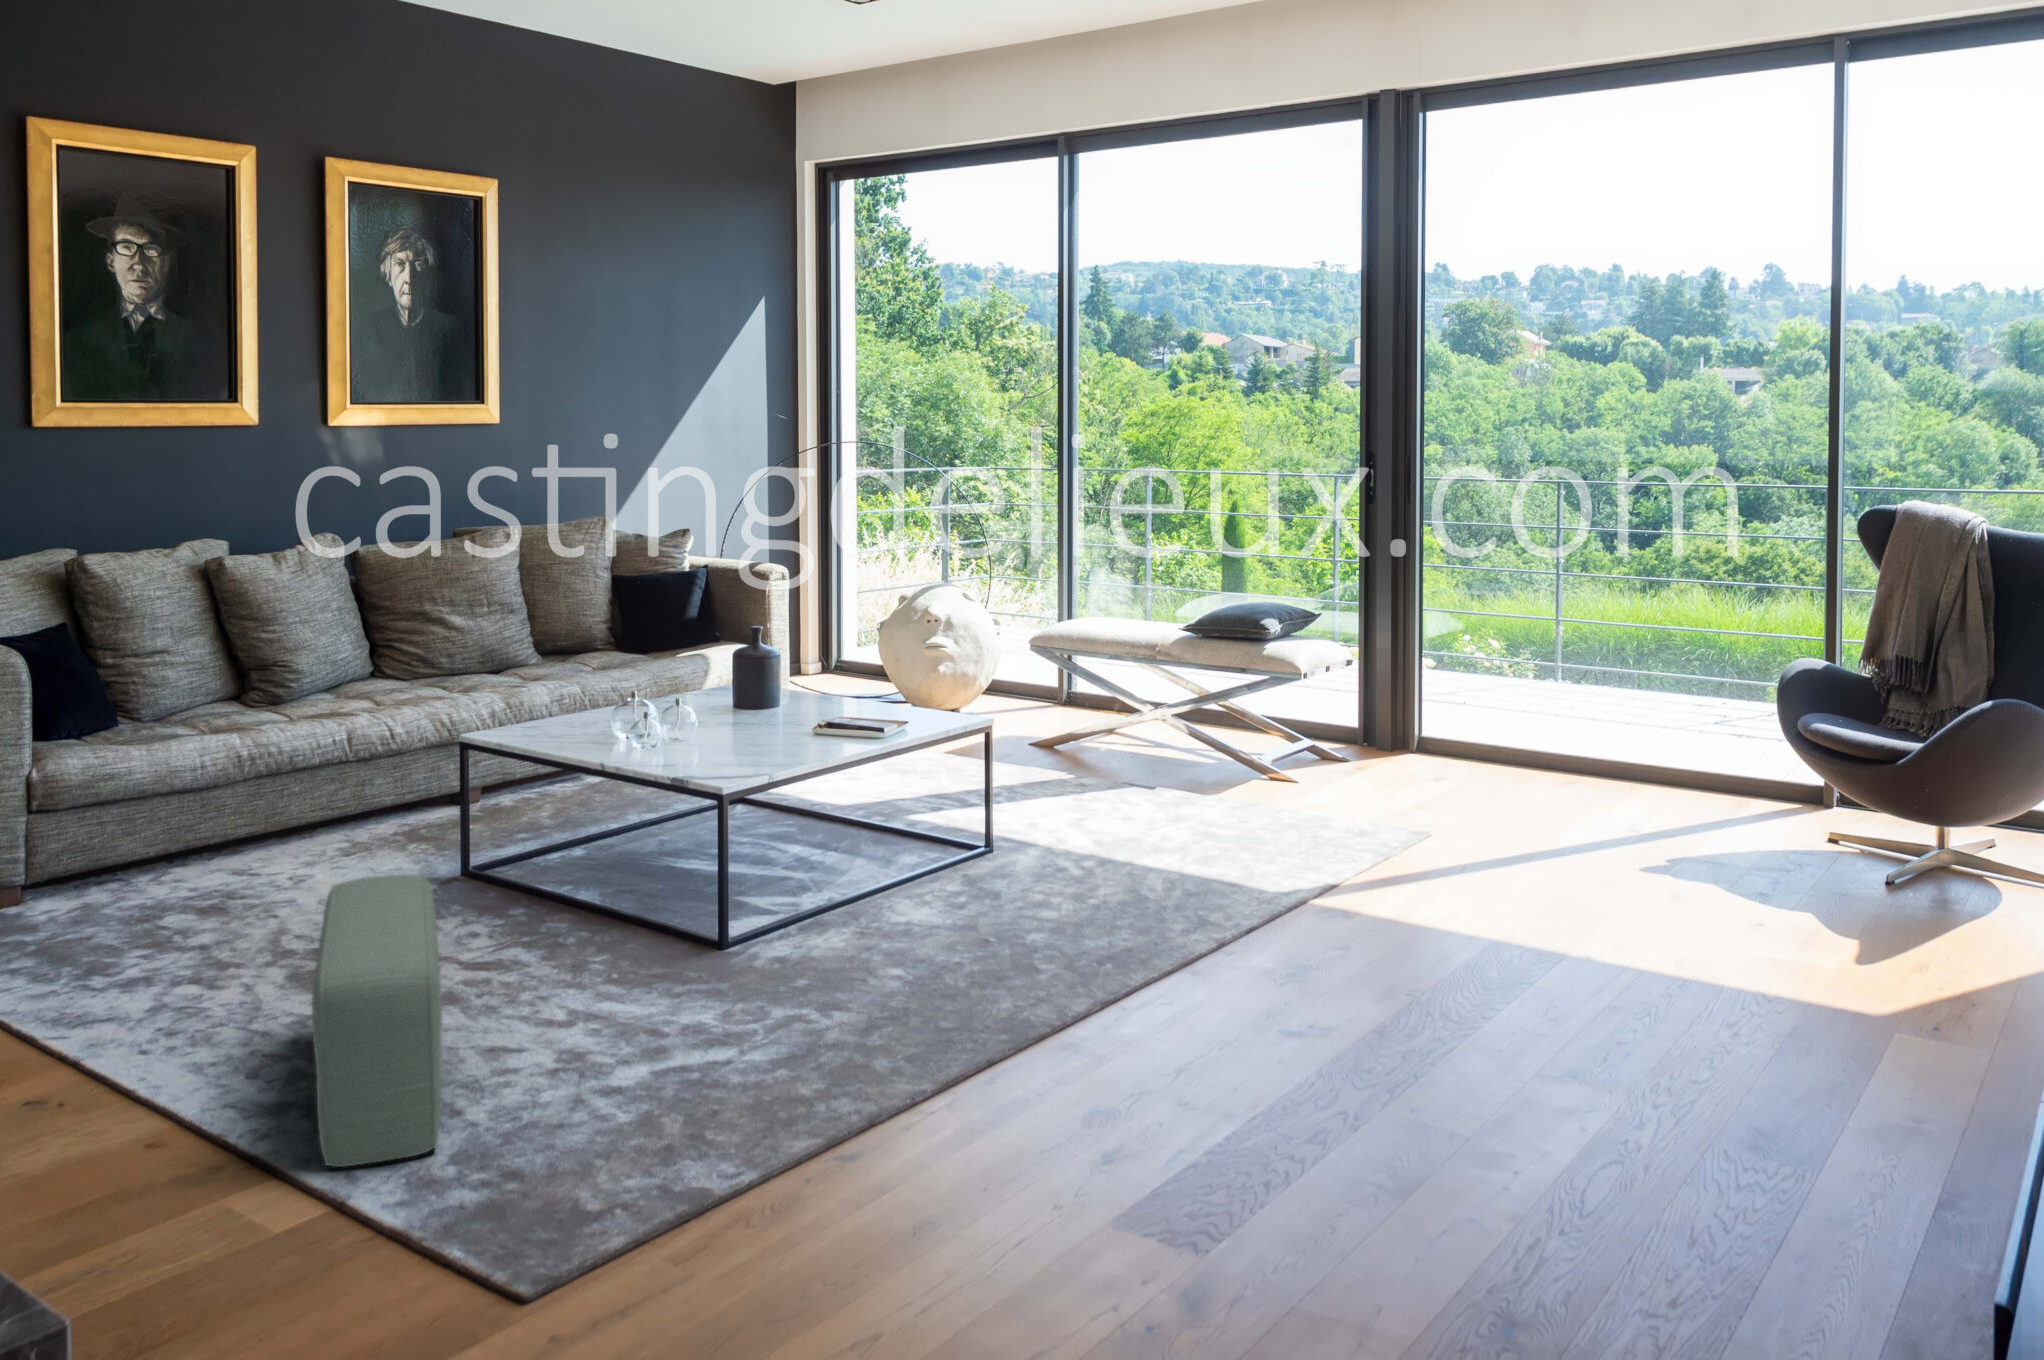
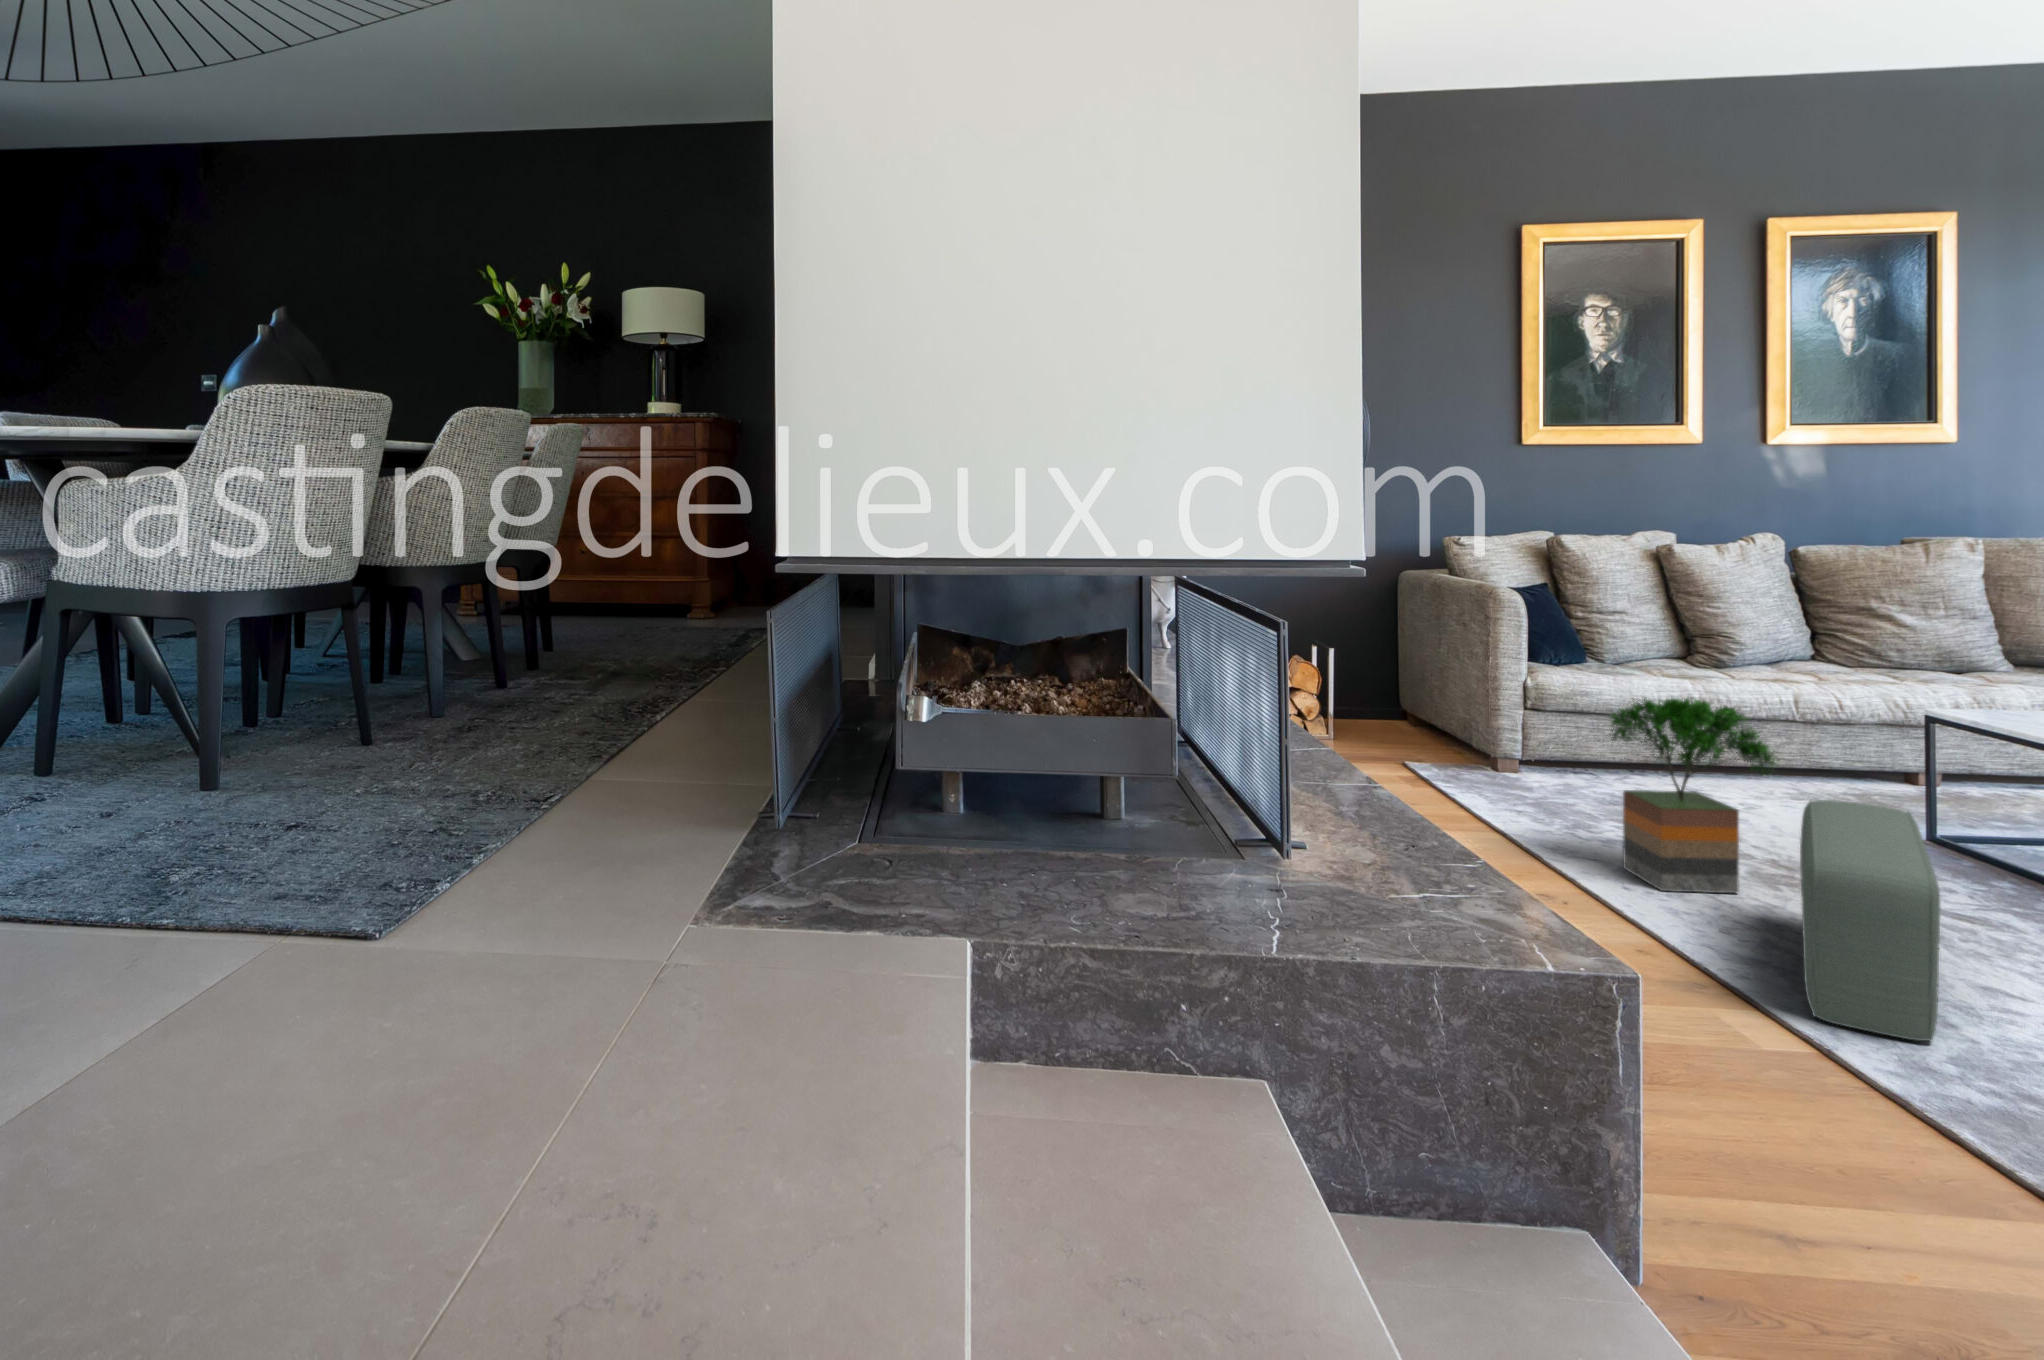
potted tree: none [107,773,309,1039] -> present [1610,697,1778,893]

